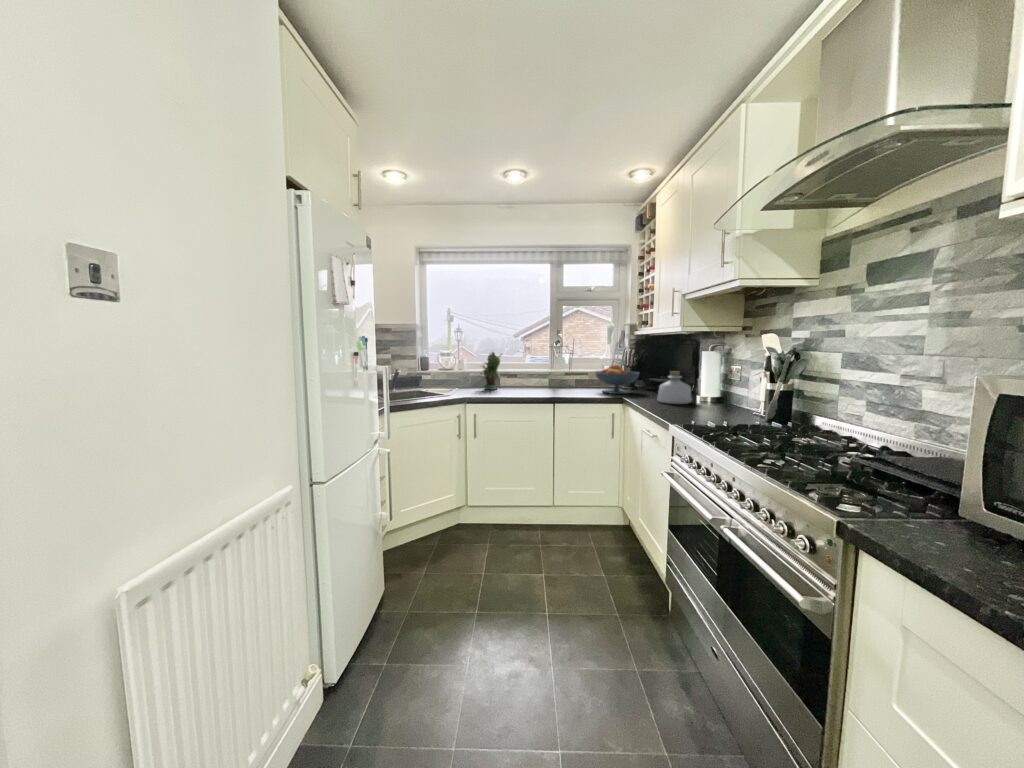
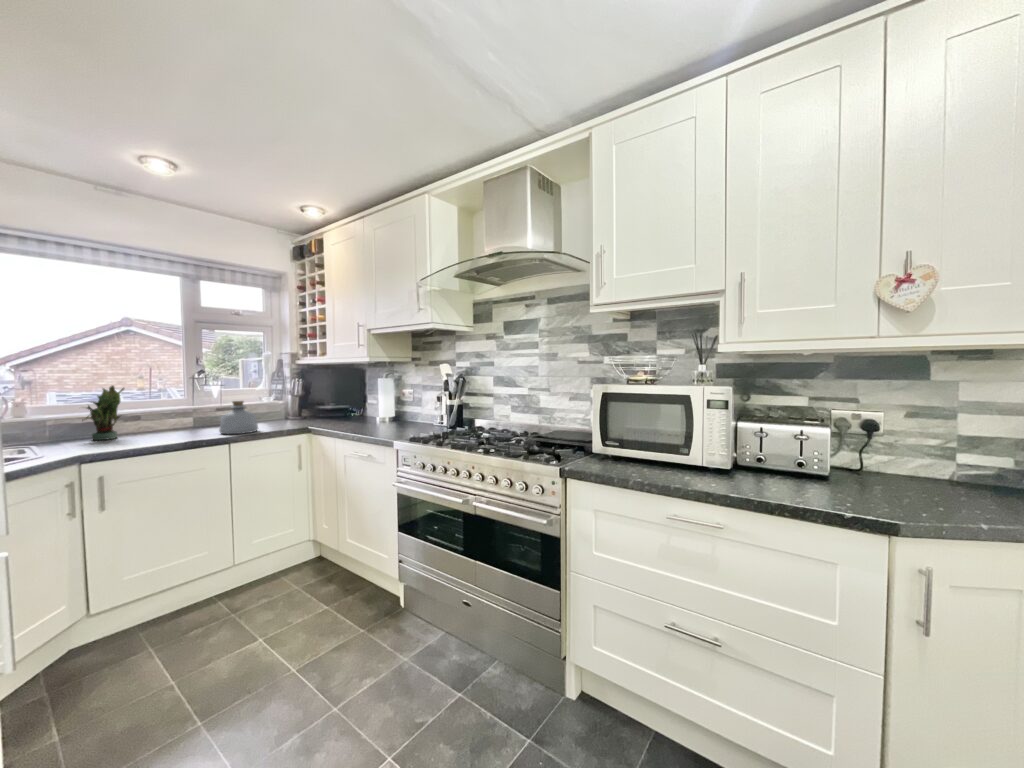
fruit bowl: present [595,365,639,394] -> none [267,395,318,425]
bottle: present [657,371,692,404] -> present [219,401,258,434]

